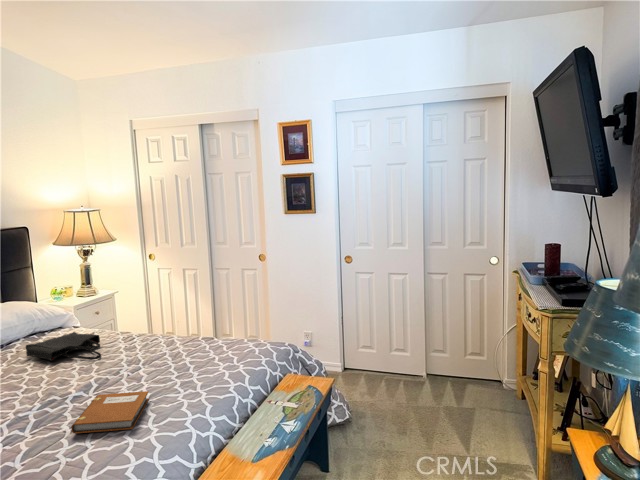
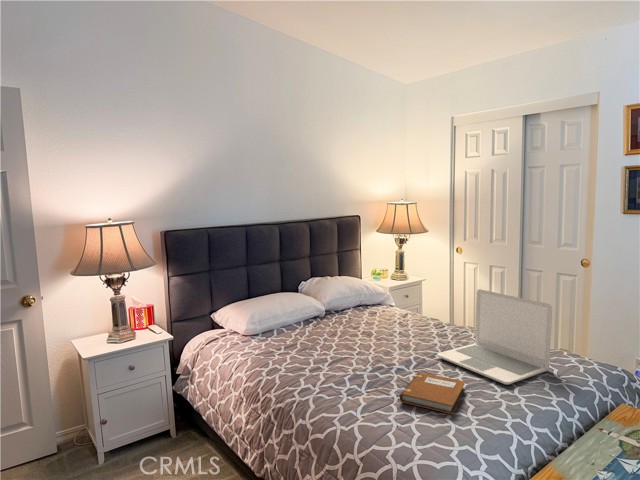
laptop: none [122,294,231,384] -> present [437,289,552,385]
tote bag: present [26,332,101,361] -> none [358,310,417,339]

